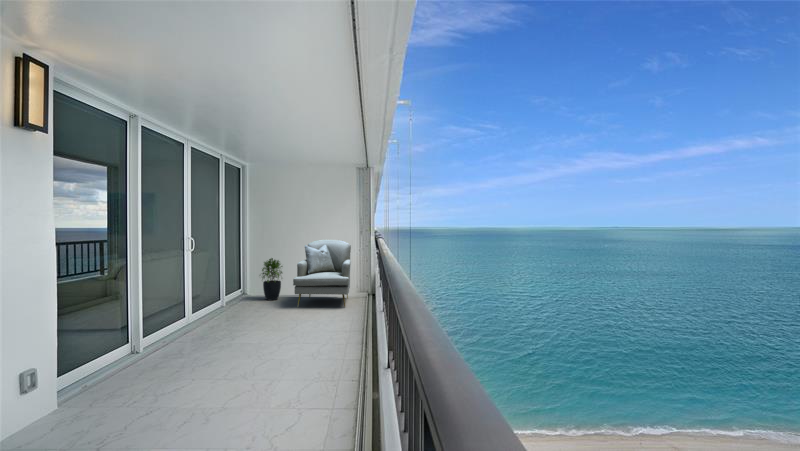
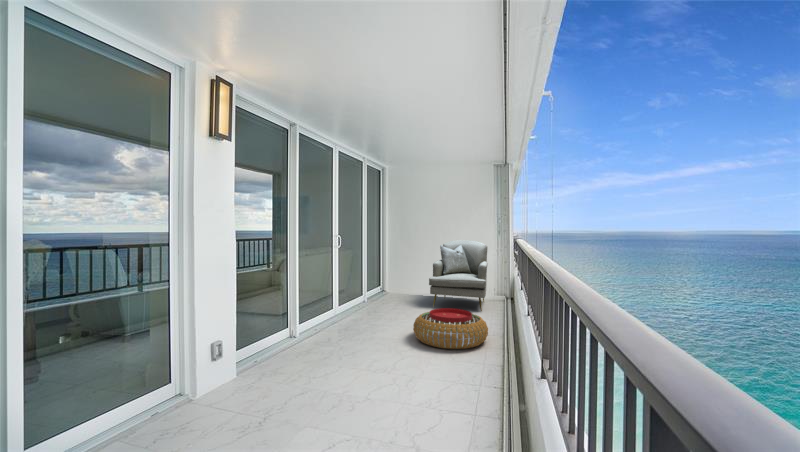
potted plant: present [262,258,282,300] -> none [396,257,420,299]
pouf: none [276,307,350,346] -> present [413,308,488,349]

